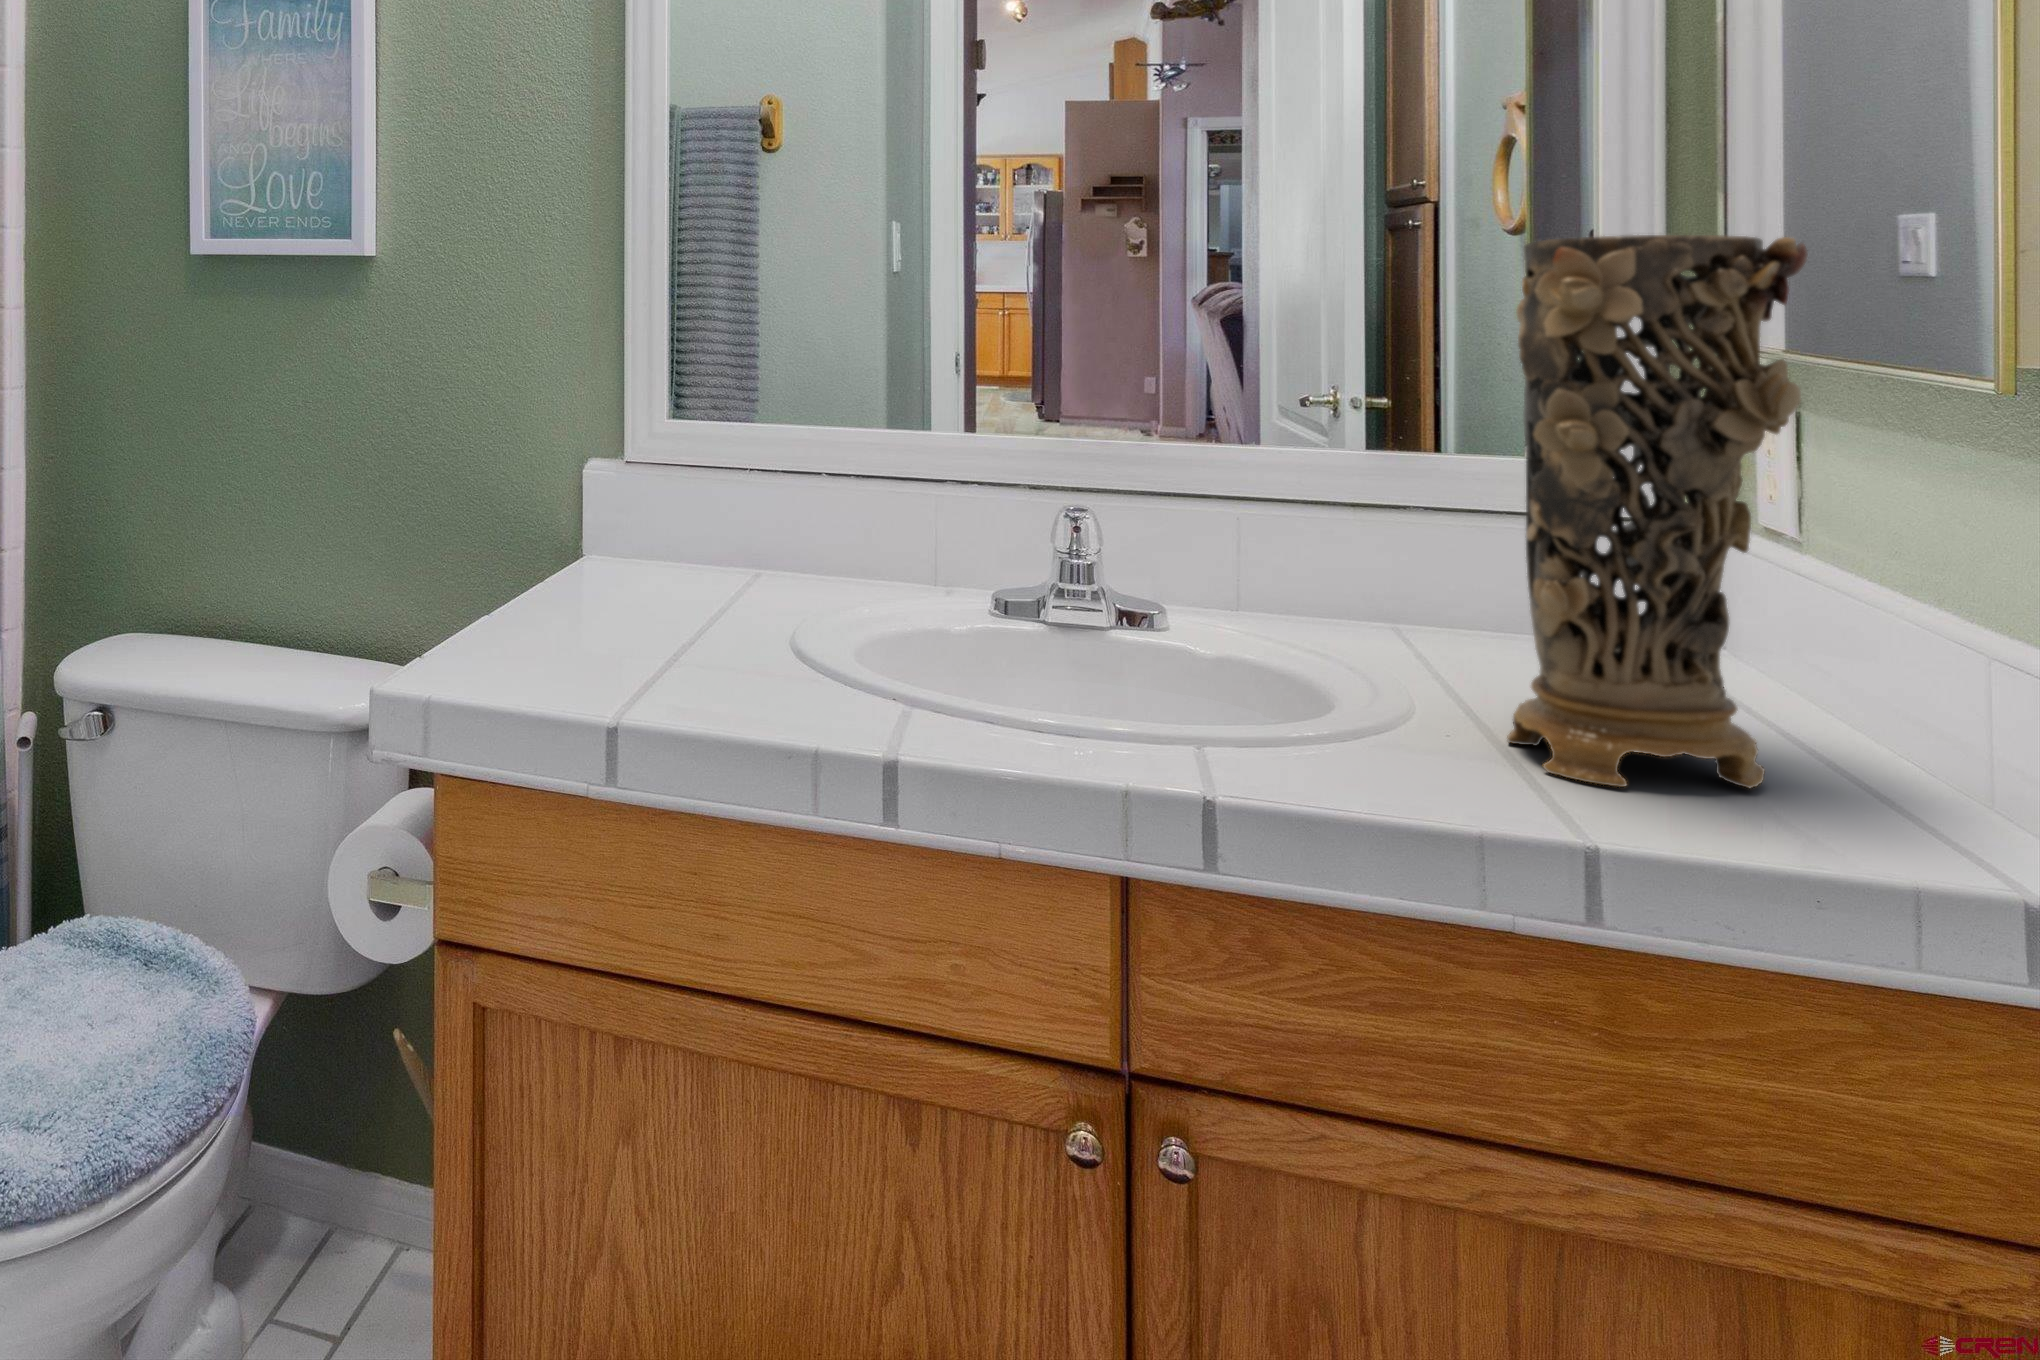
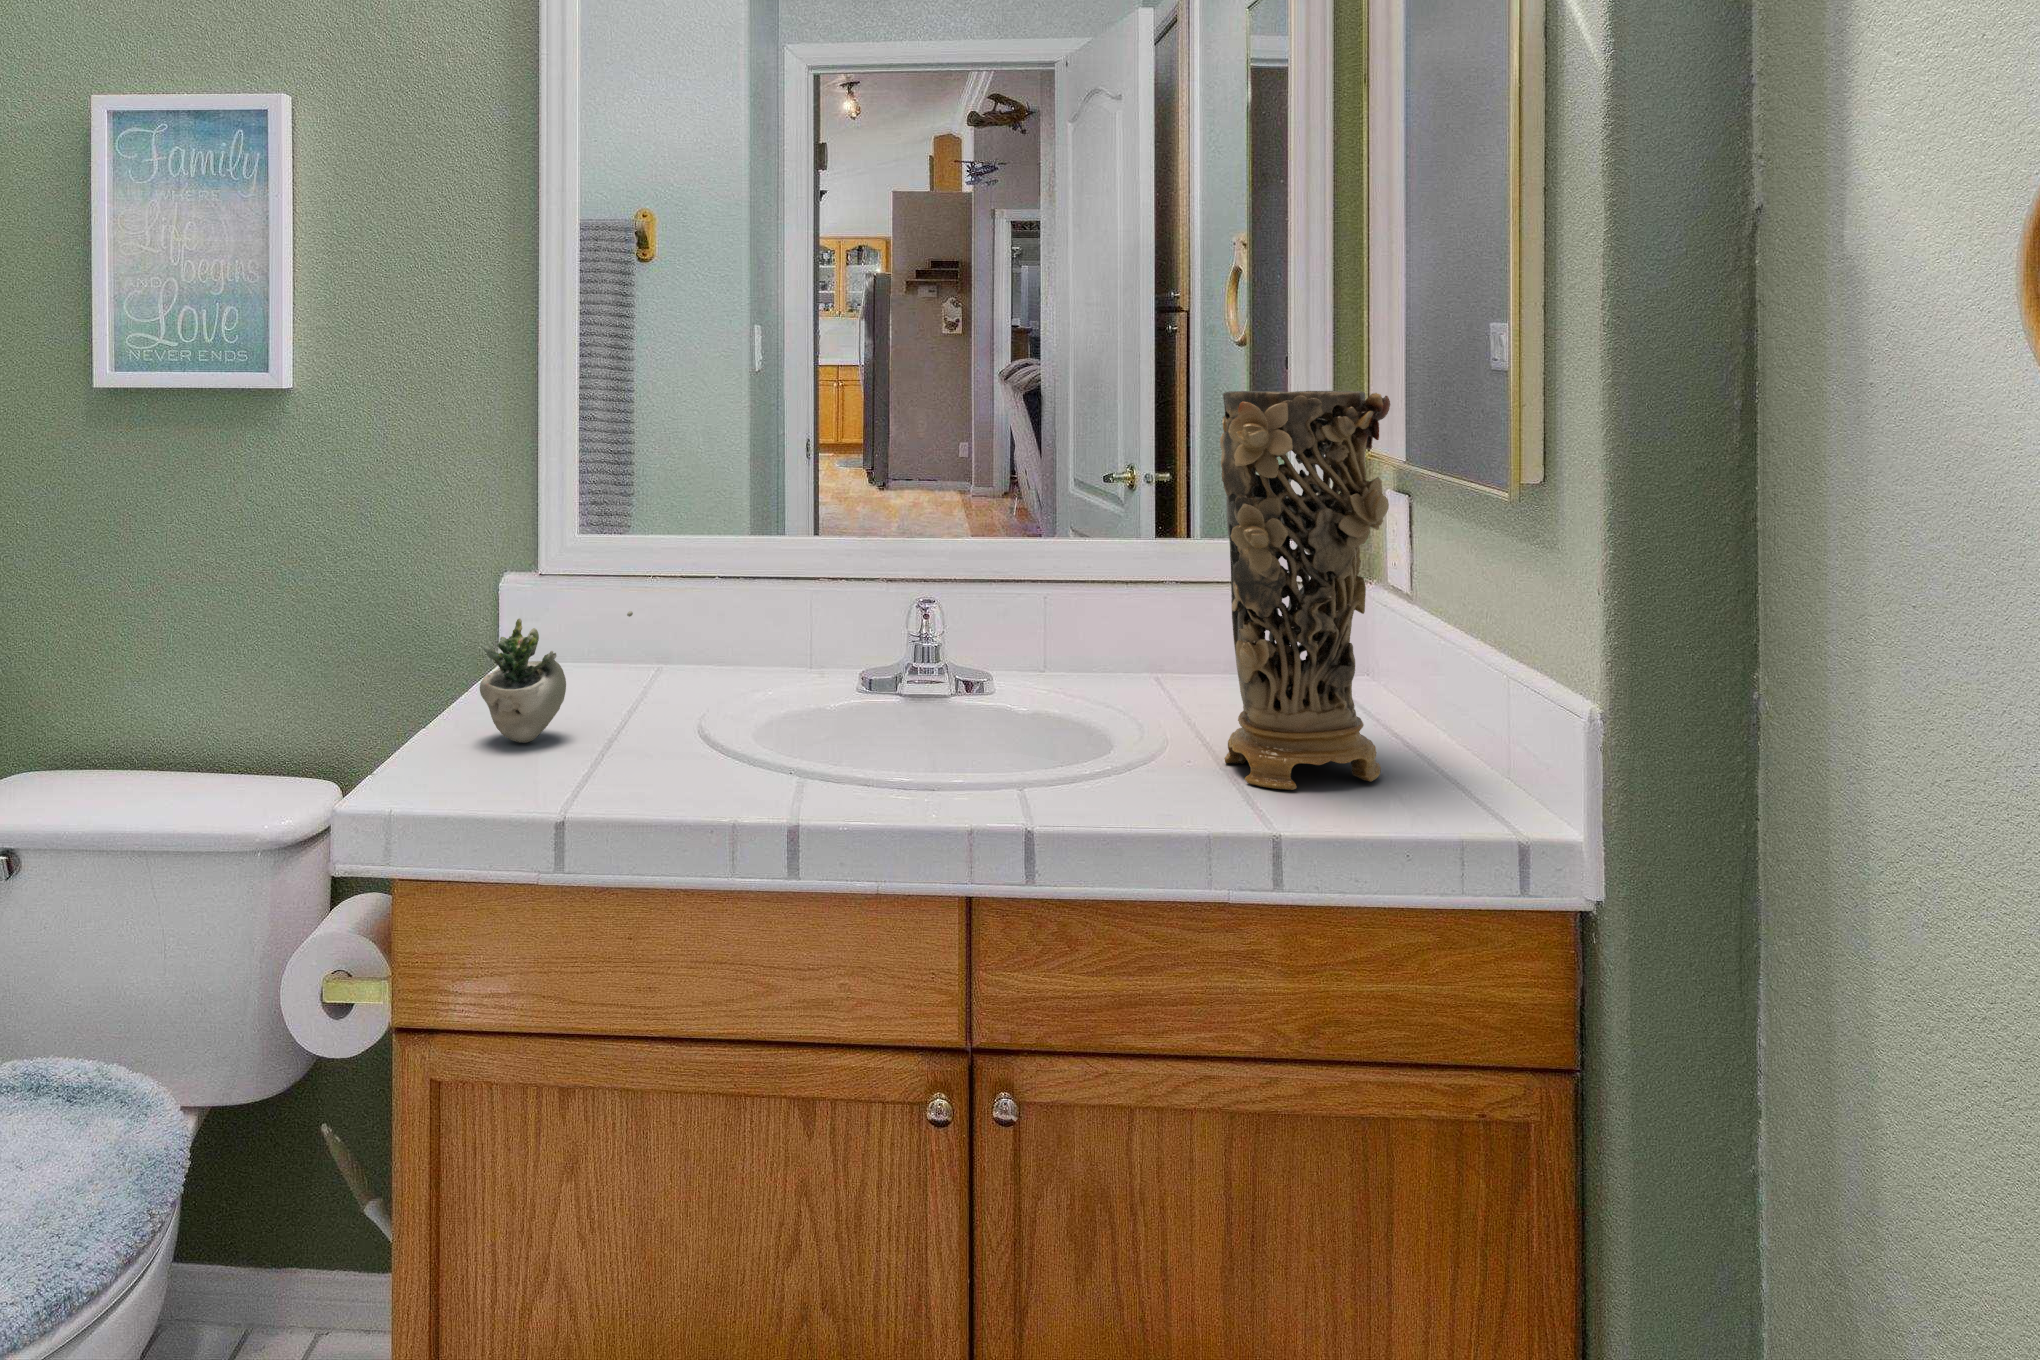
succulent plant: none [544,498,715,640] -> present [480,611,633,743]

